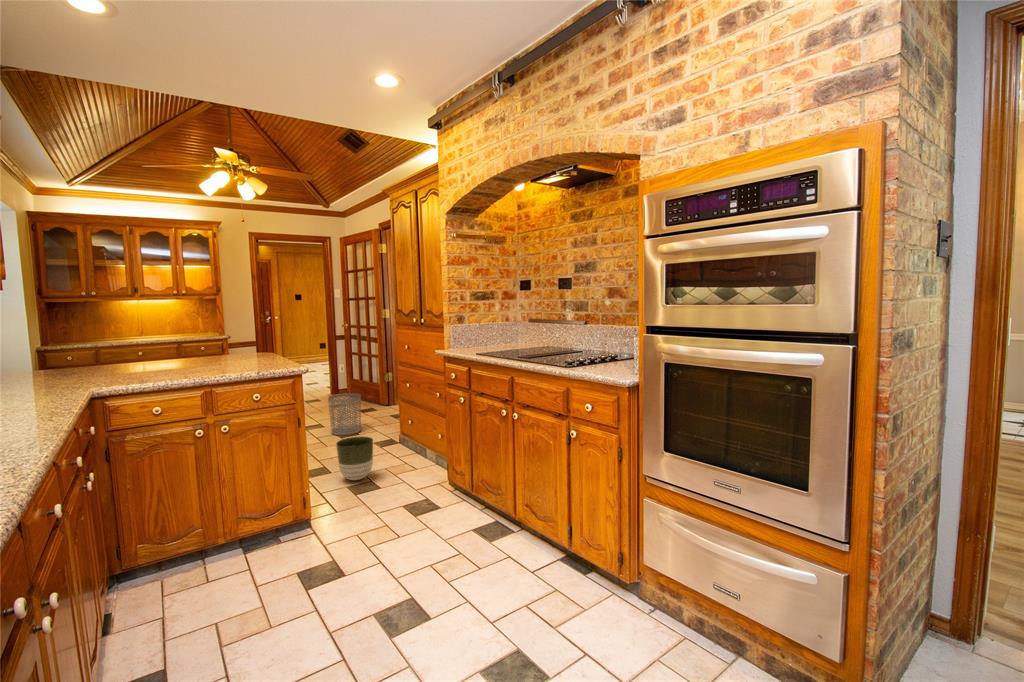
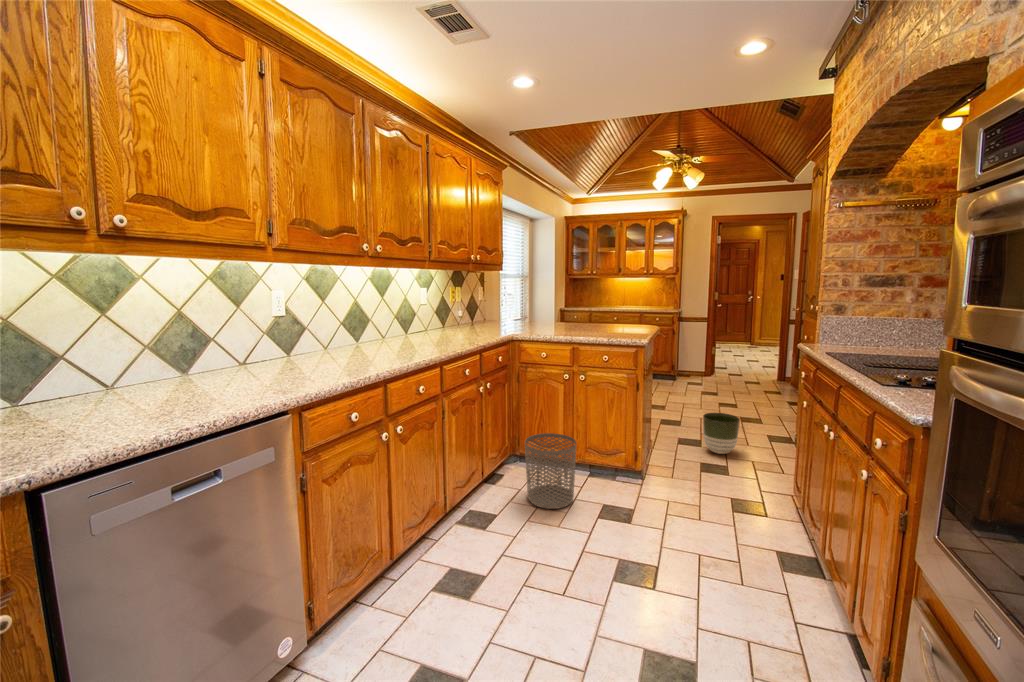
waste bin: present [328,393,361,435] -> present [525,433,576,509]

